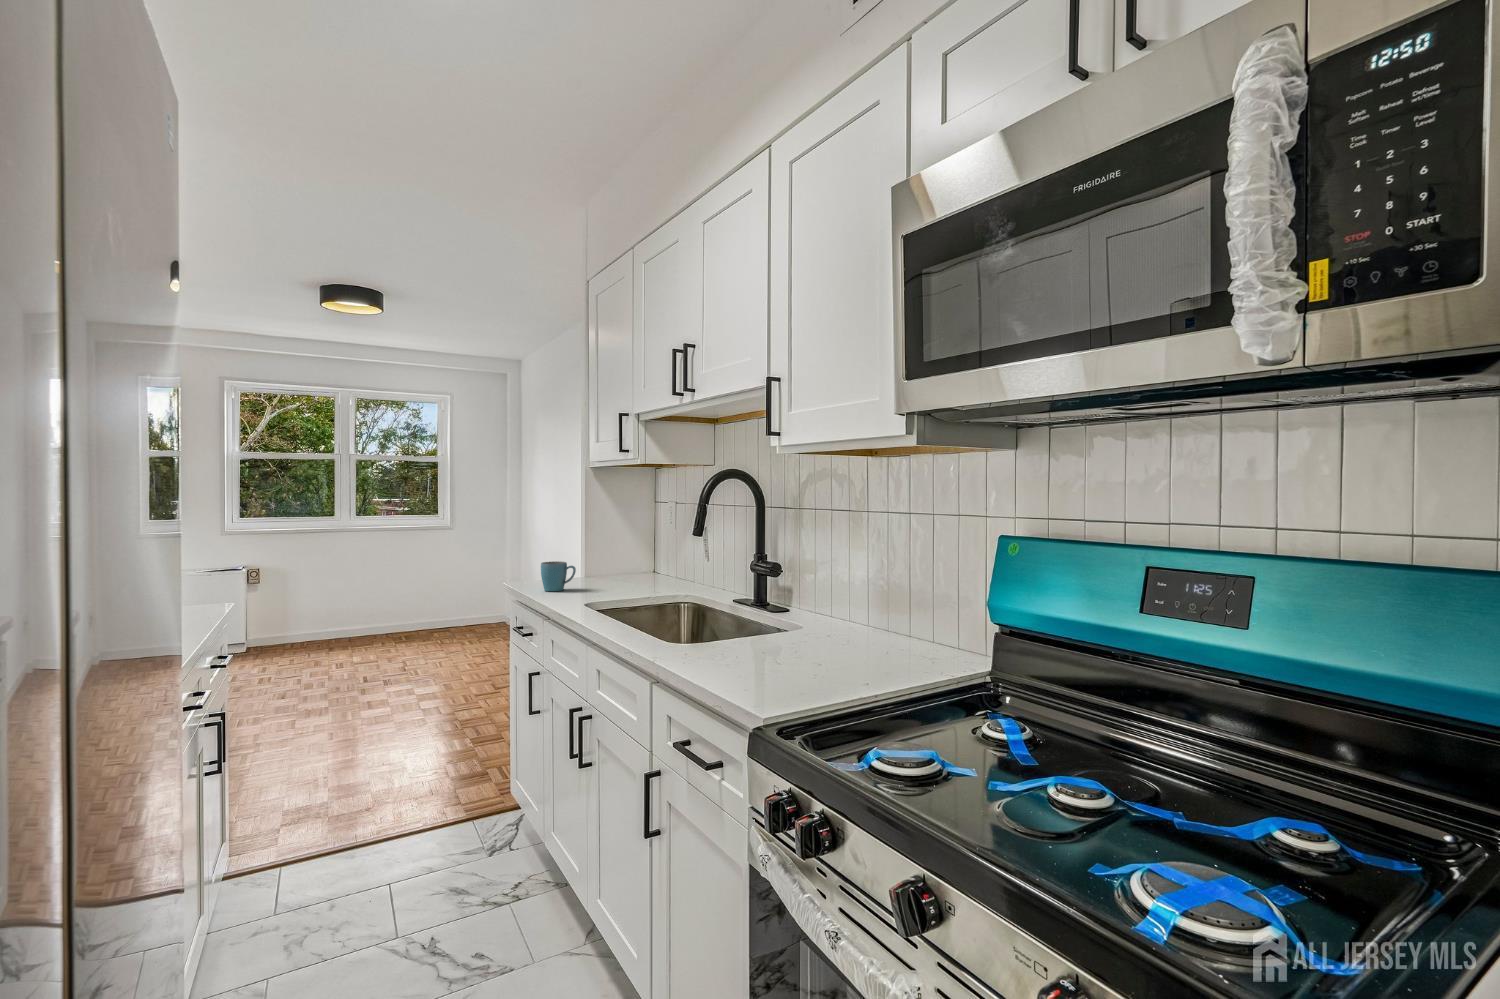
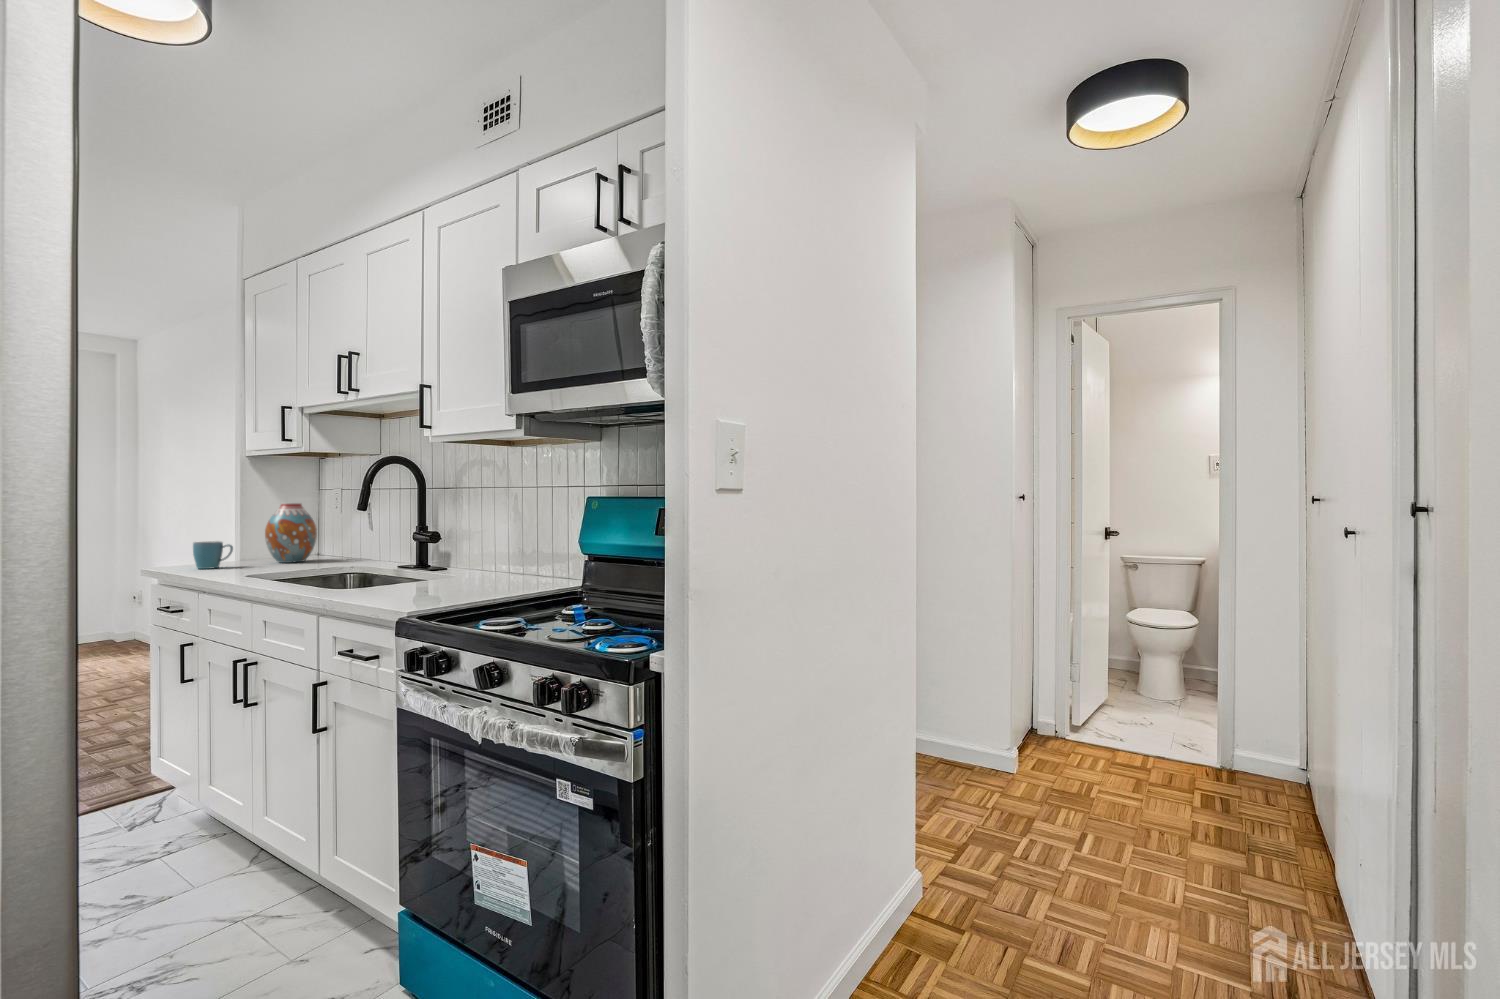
vase: none [605,519,653,585] -> present [265,503,317,563]

